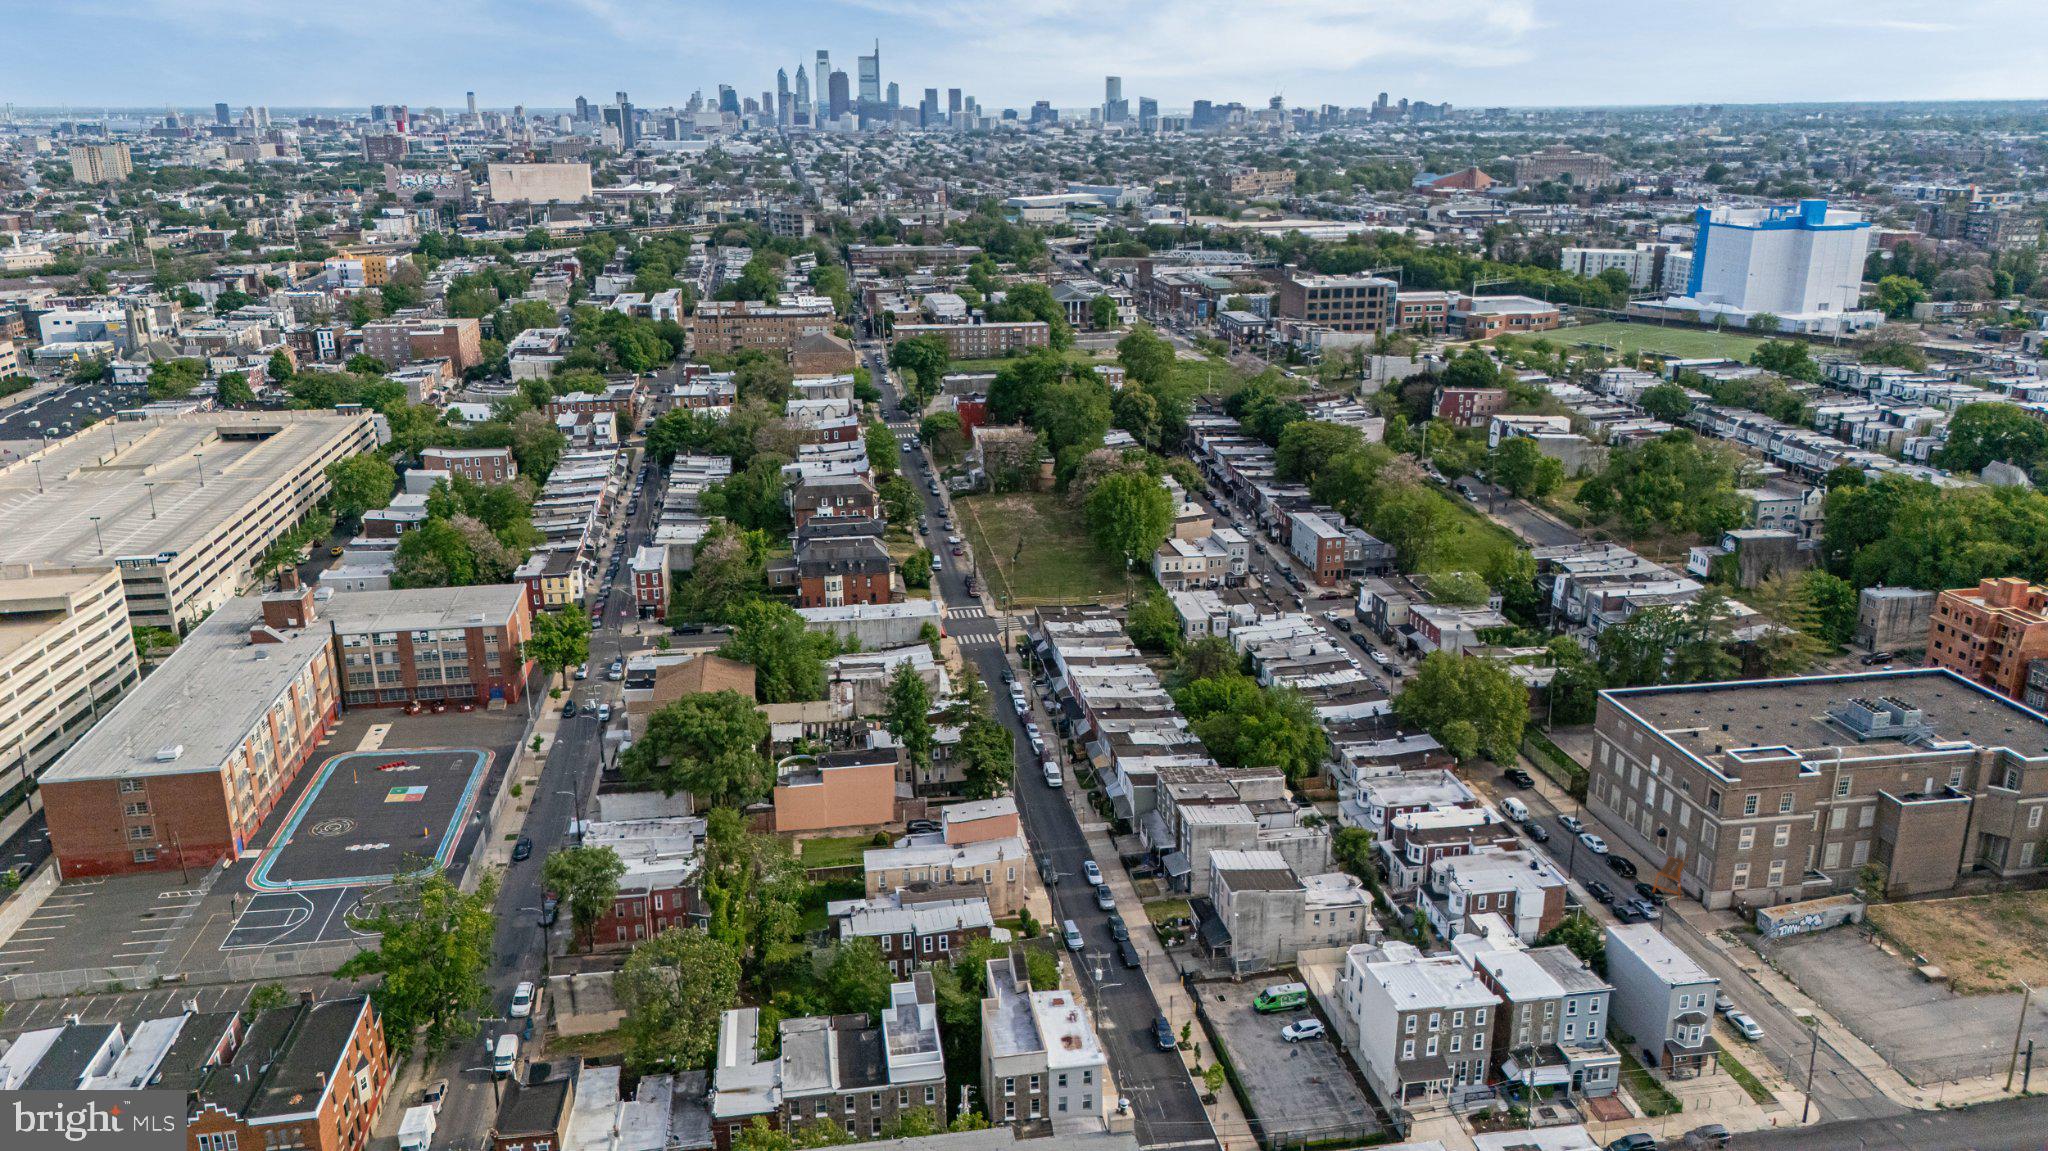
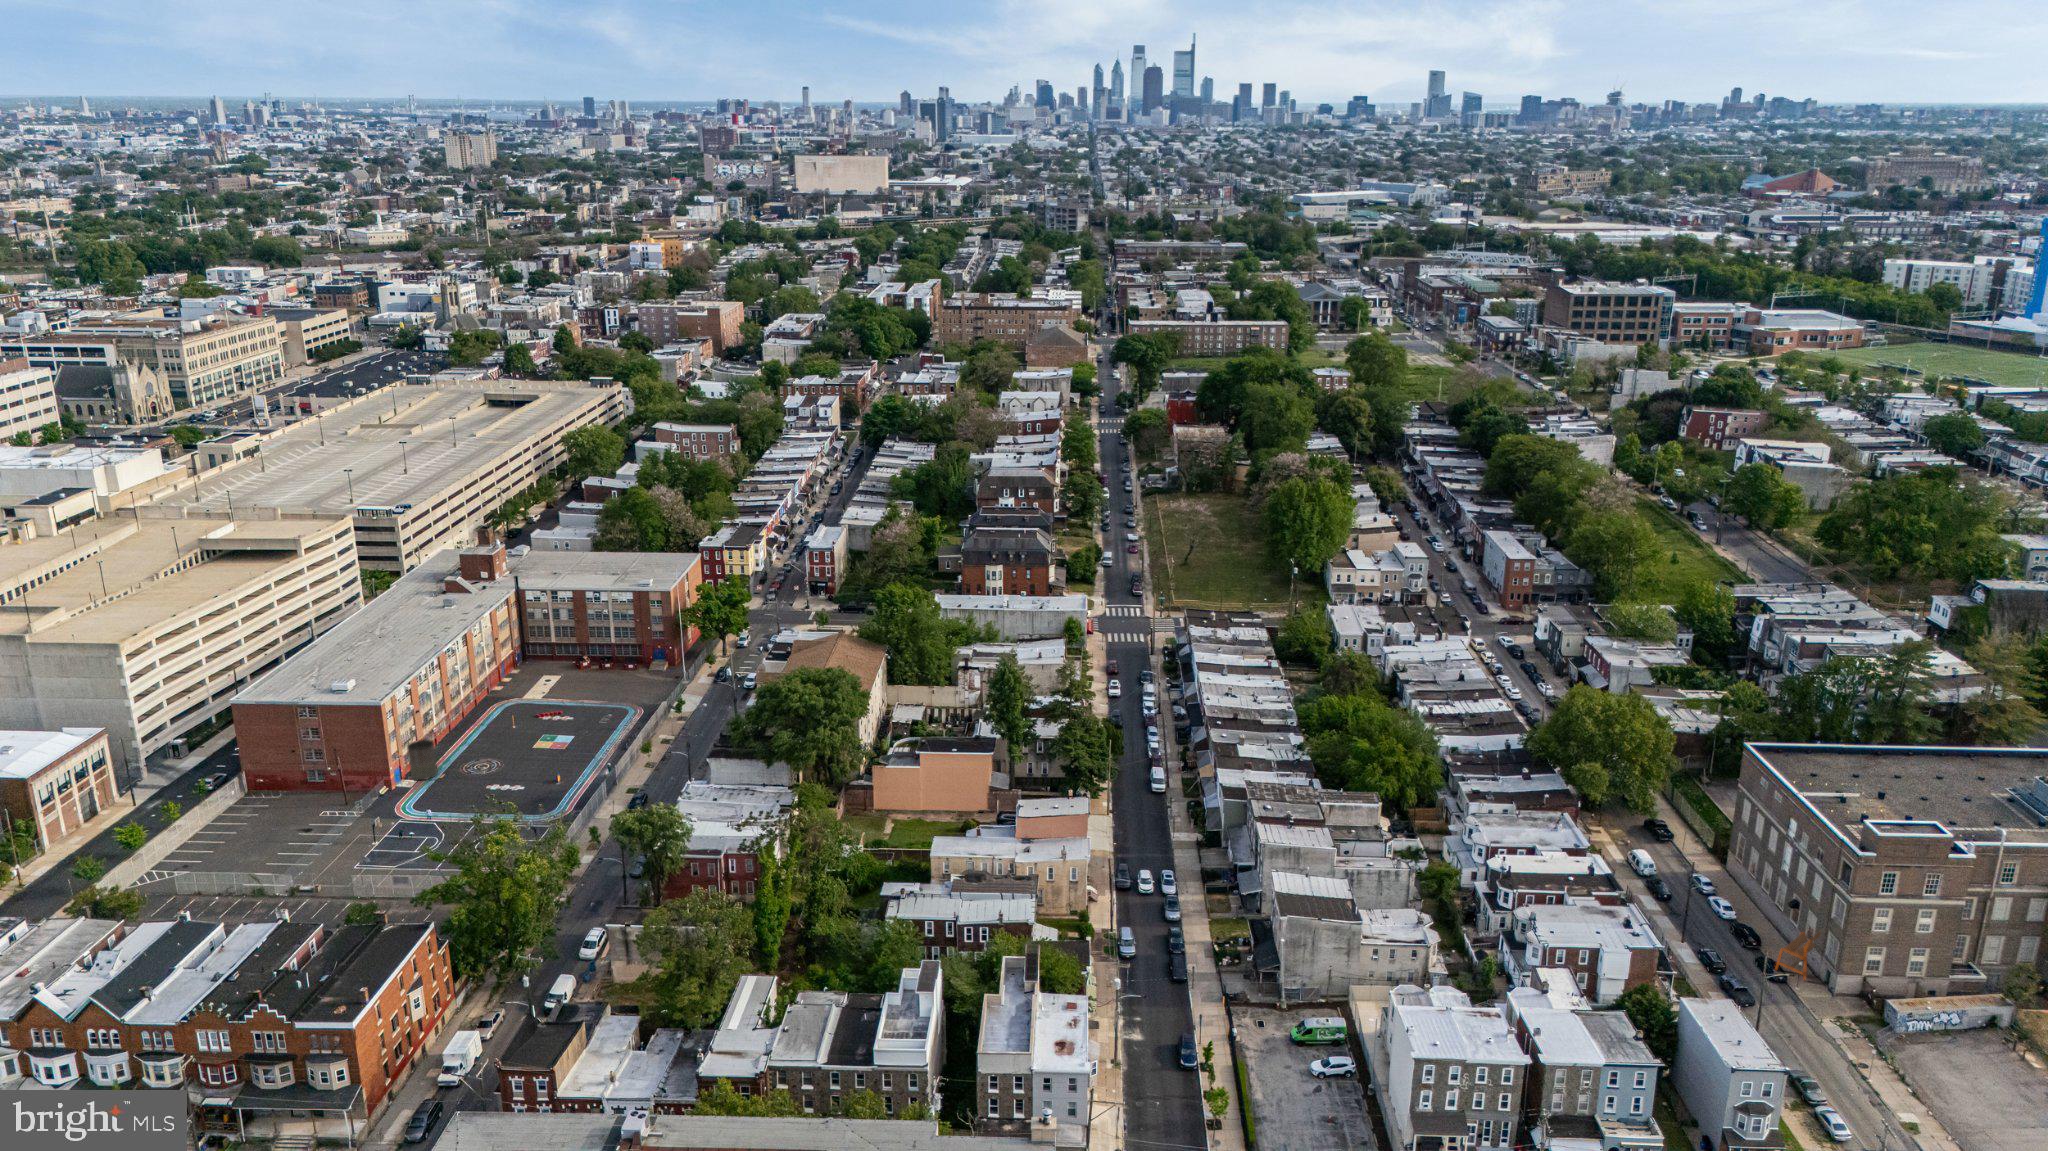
trash can: none [246,805,282,850] -> present [407,740,438,780]

